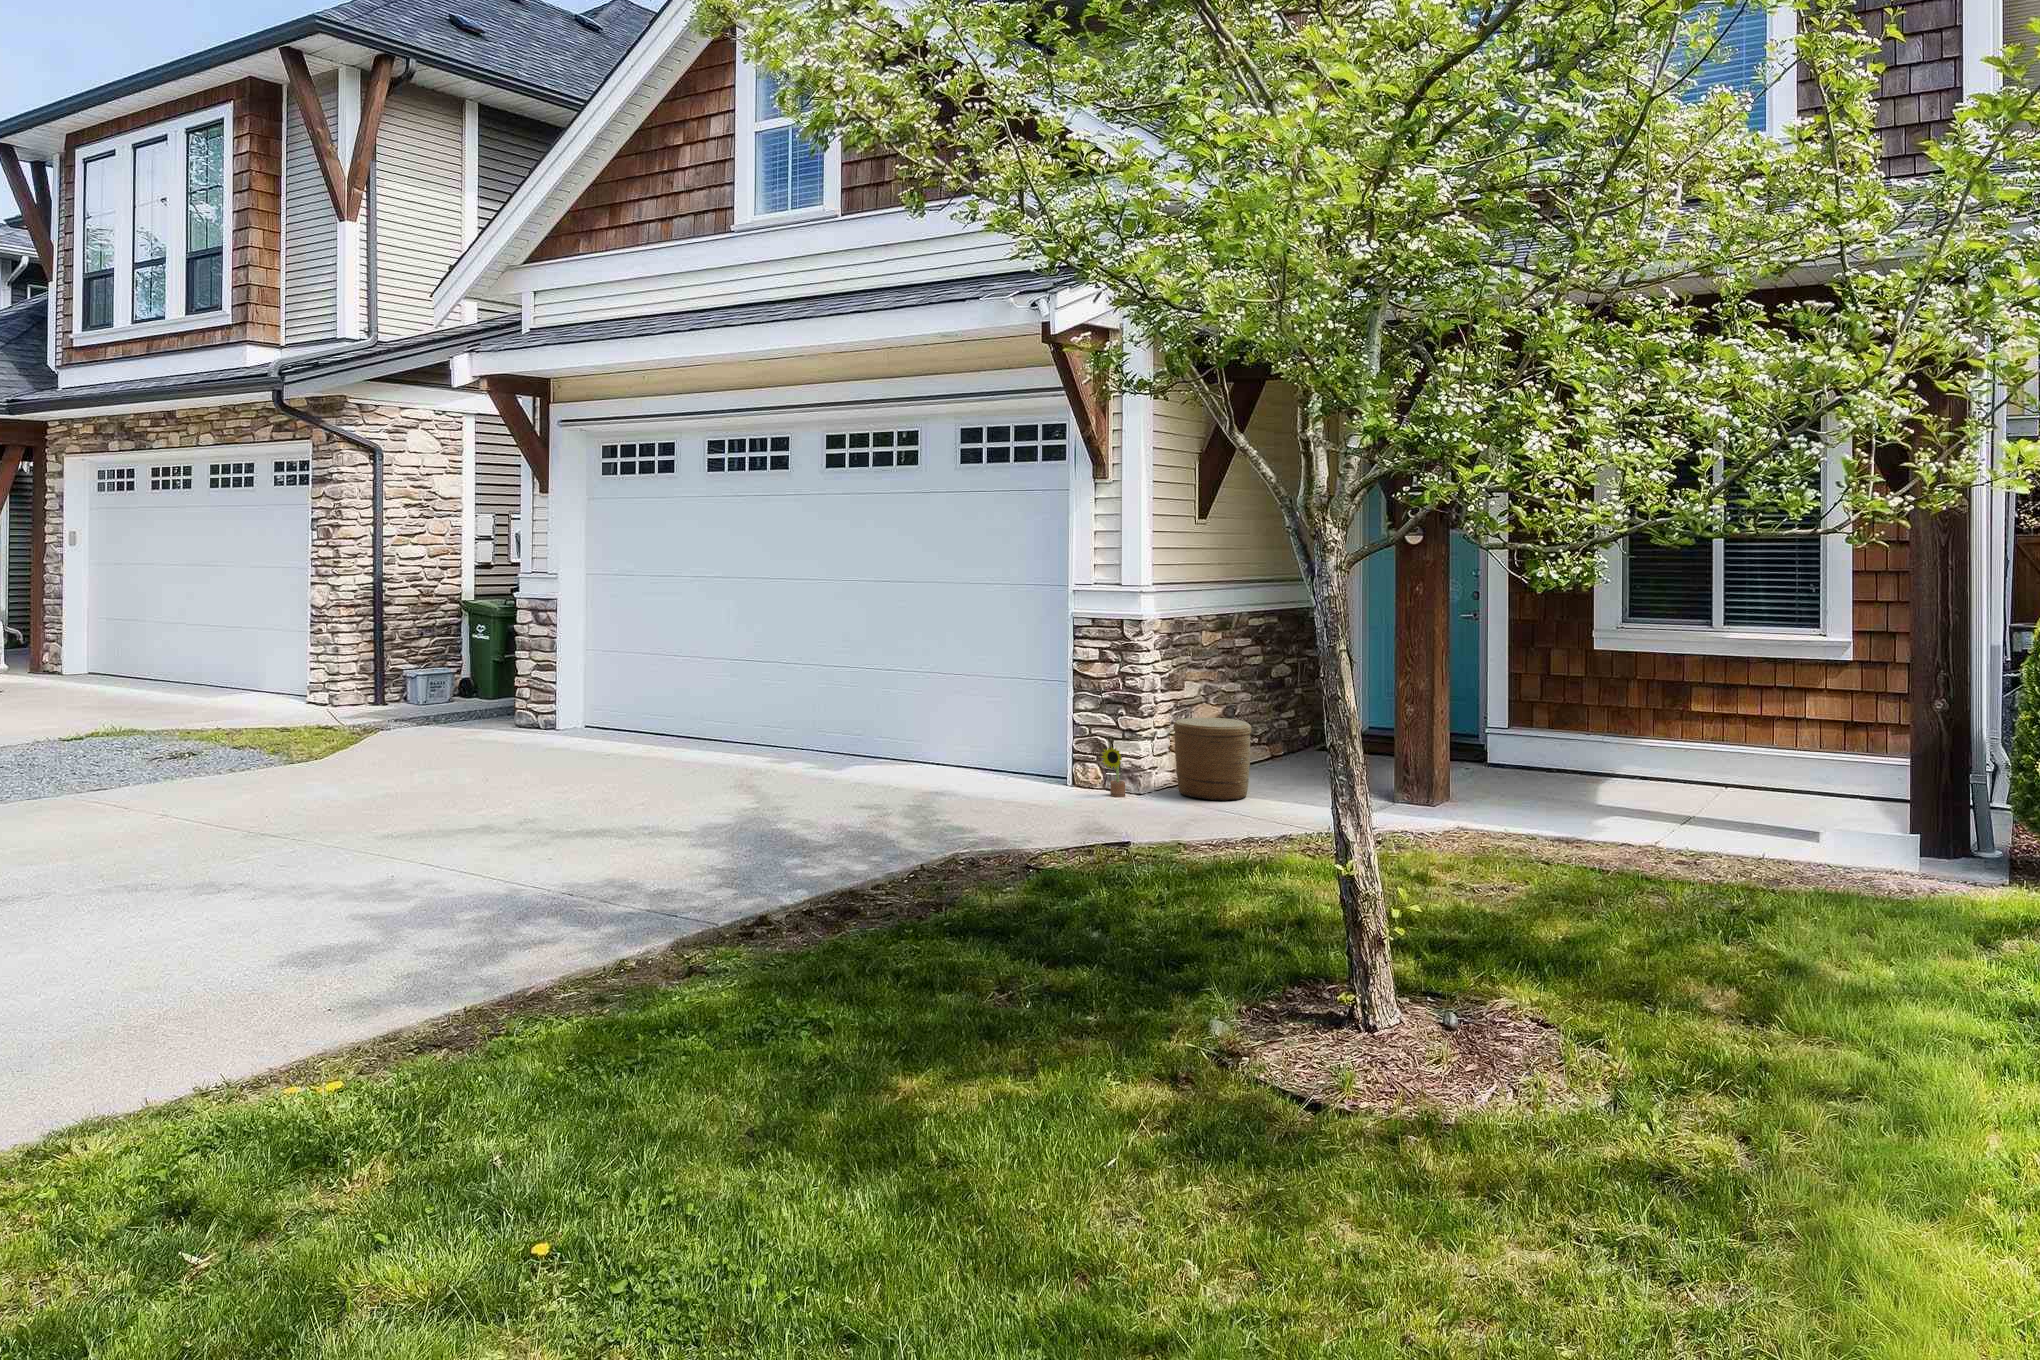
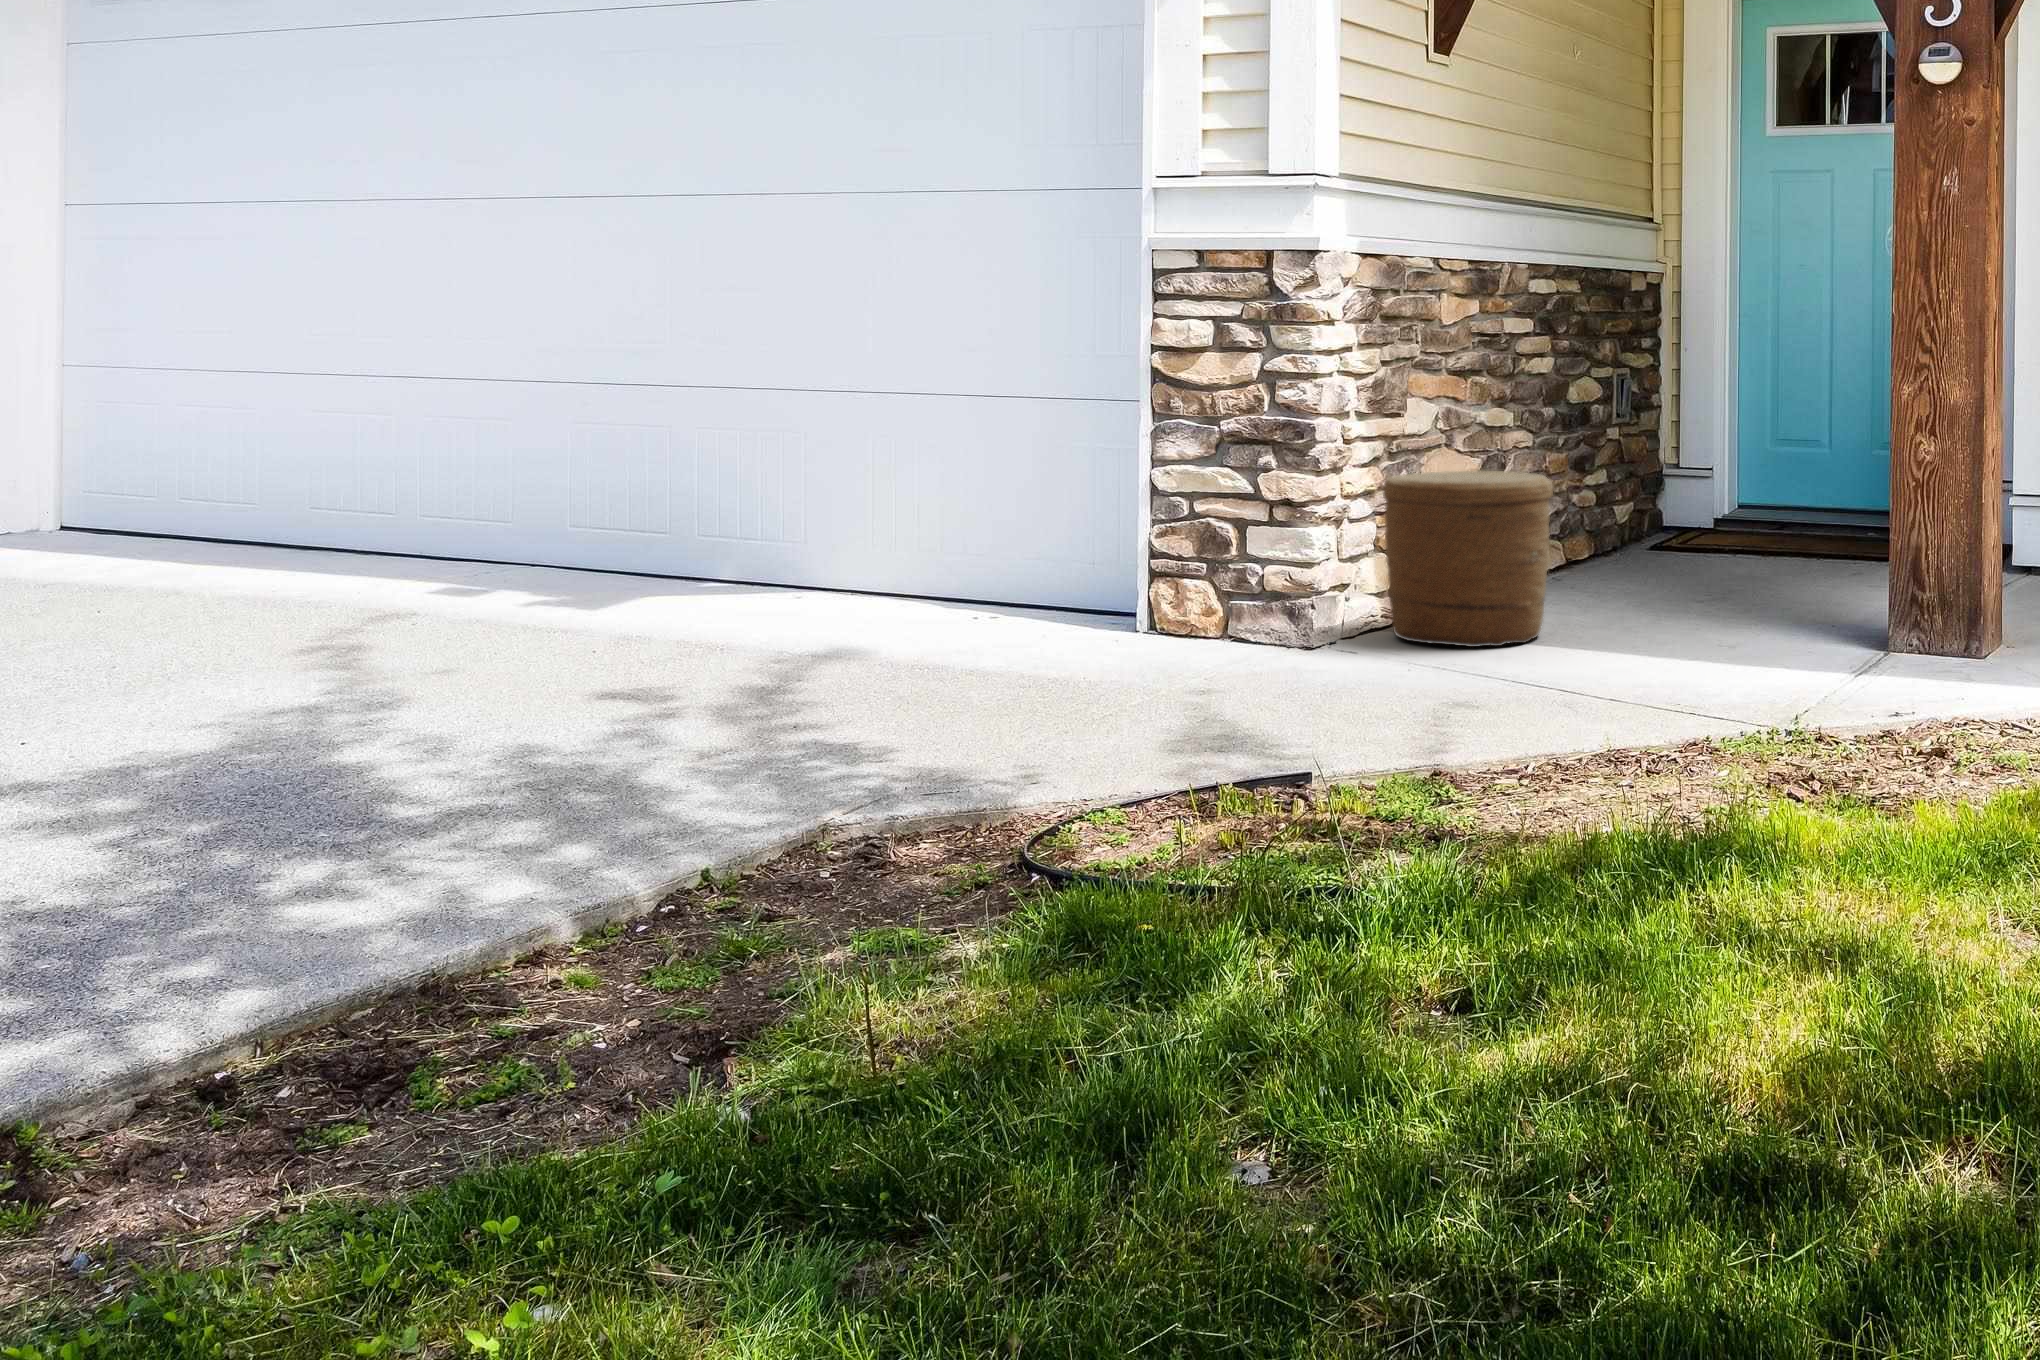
decorative plant: present [1101,747,1125,797] -> none [1217,538,1274,652]

